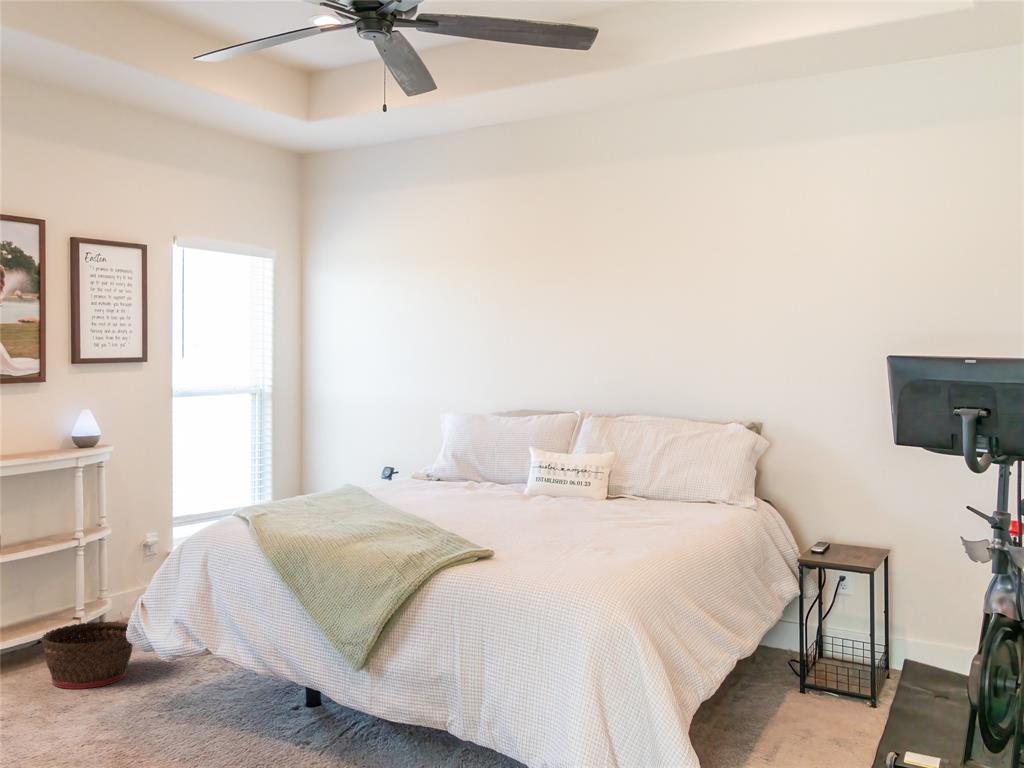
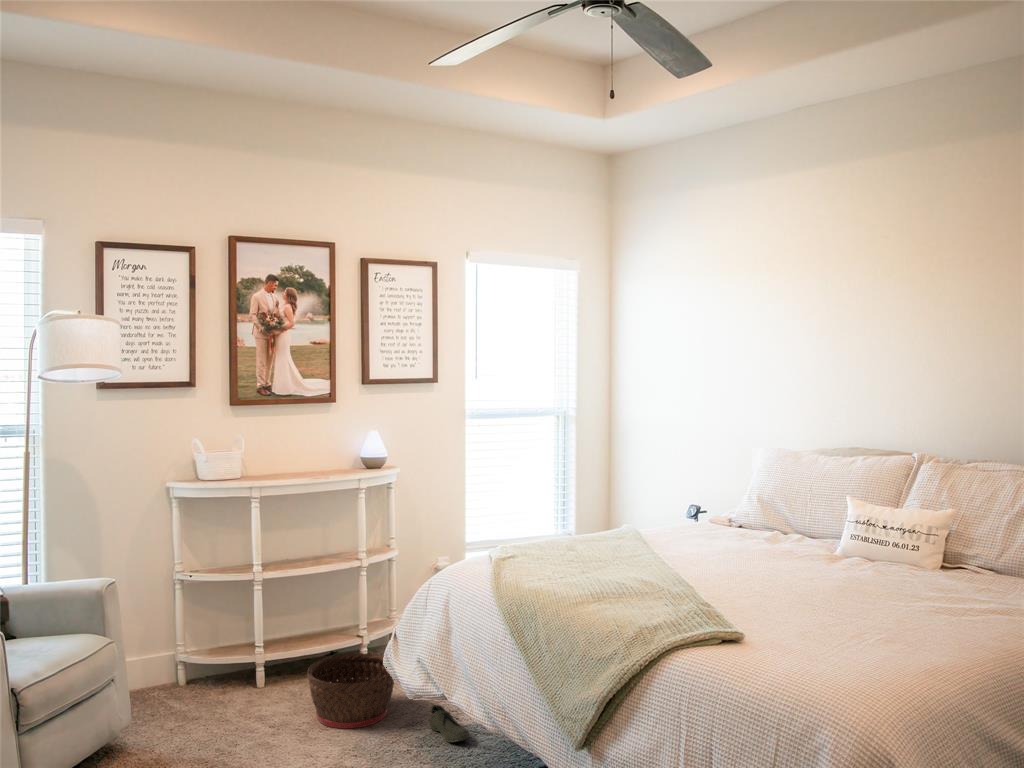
shoe: none [174,652,217,684] -> present [429,705,469,742]

